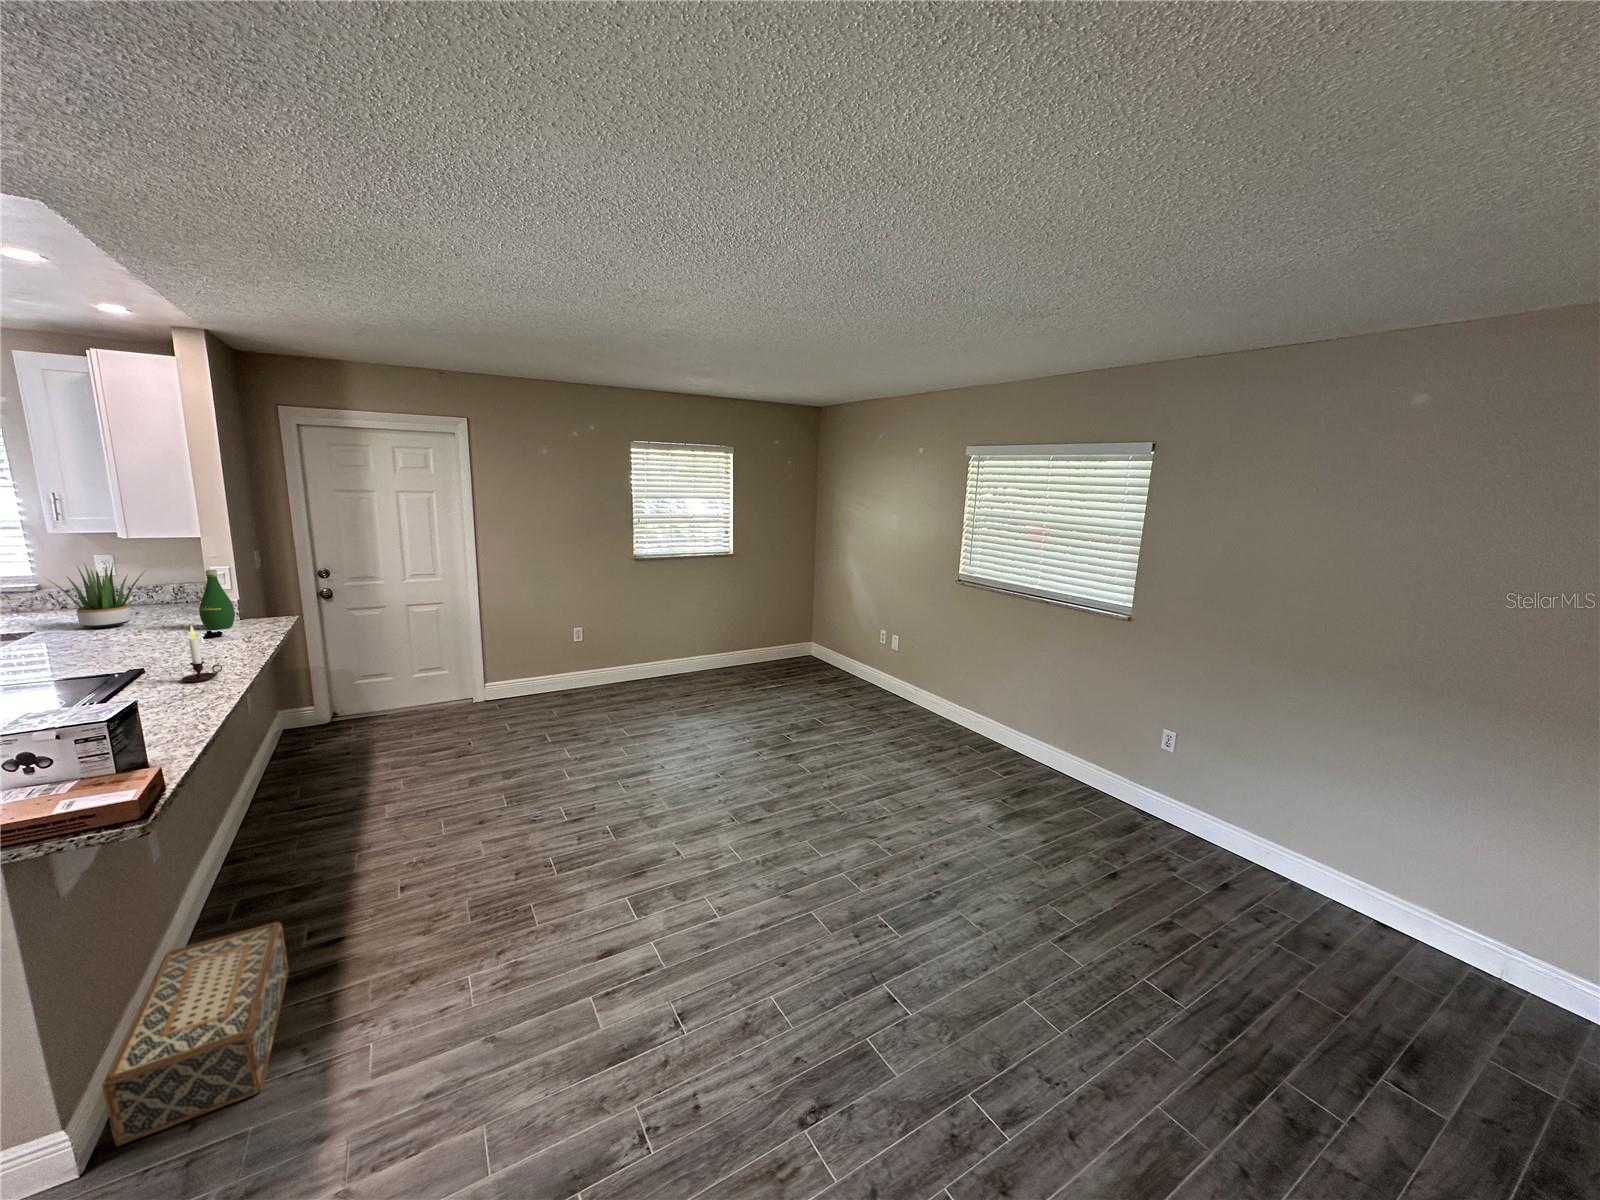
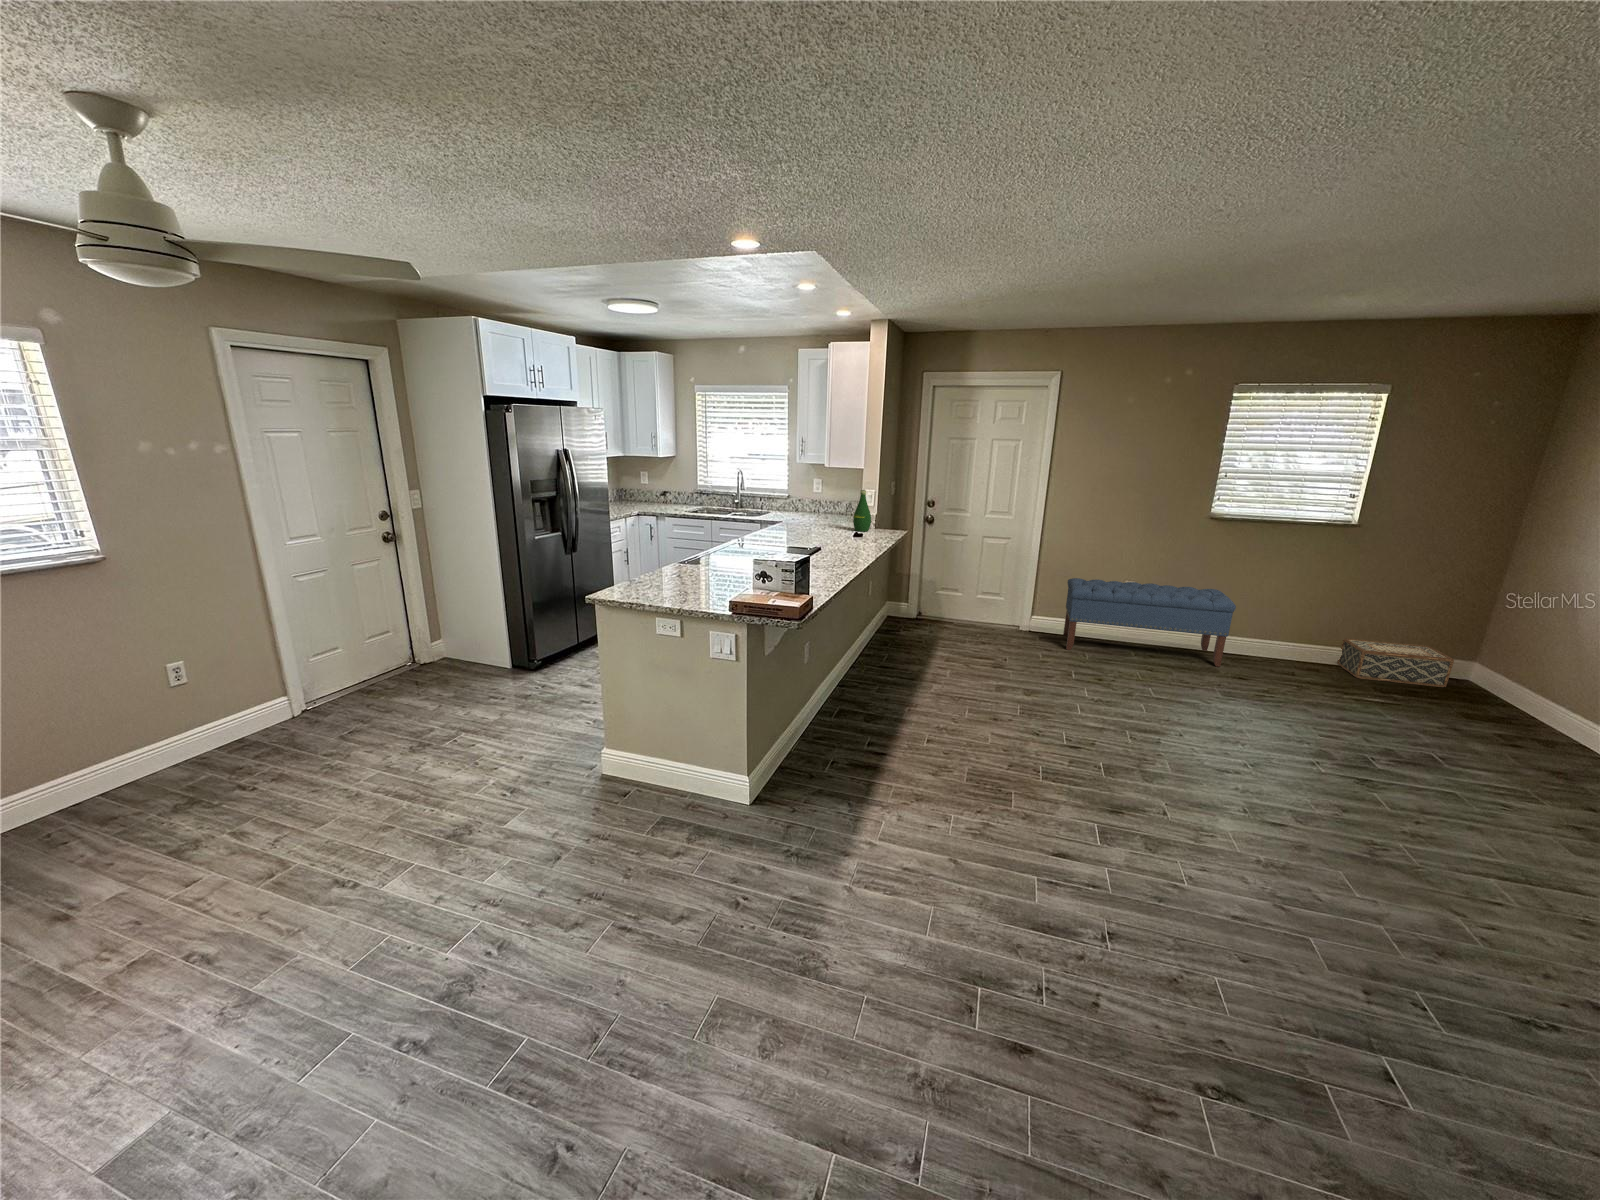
potted plant: present [53,563,143,628] -> none [790,481,834,523]
bench: none [518,624,670,712] -> present [1063,578,1236,667]
candle: present [181,625,222,682] -> none [835,521,855,558]
woven basket: present [102,922,289,1146] -> present [1337,638,1454,687]

